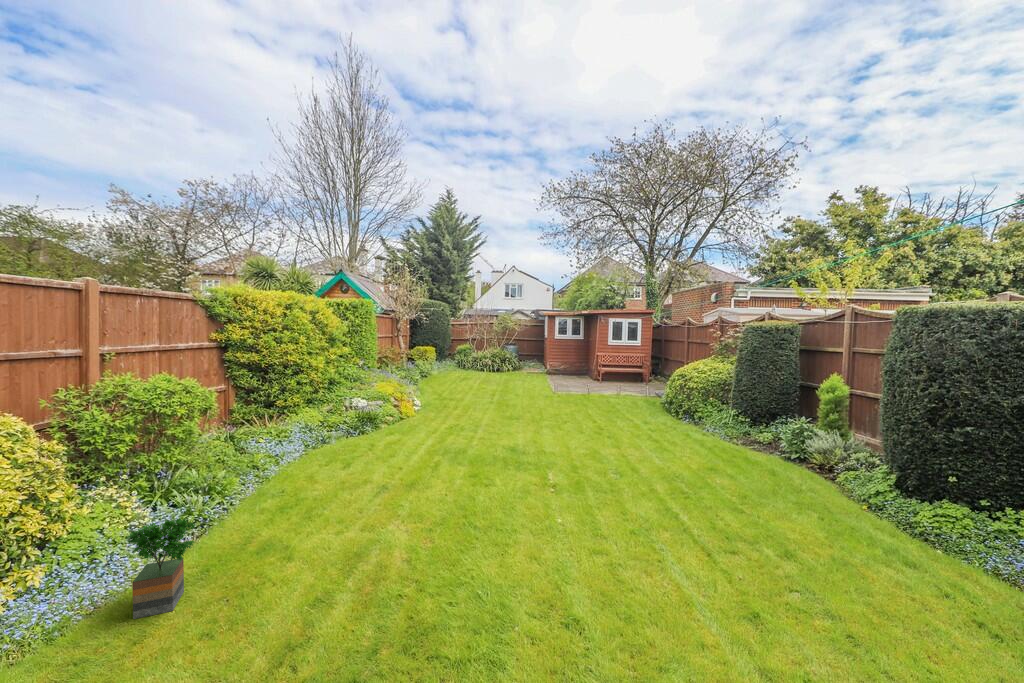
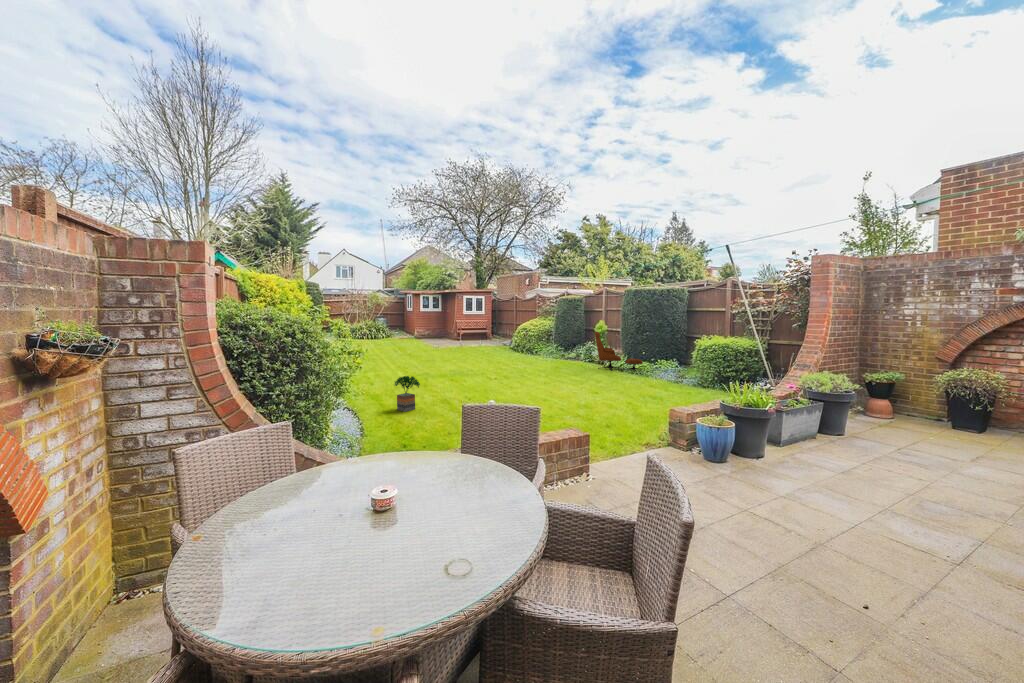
lounge chair: none [800,412,964,545] -> present [595,332,643,371]

